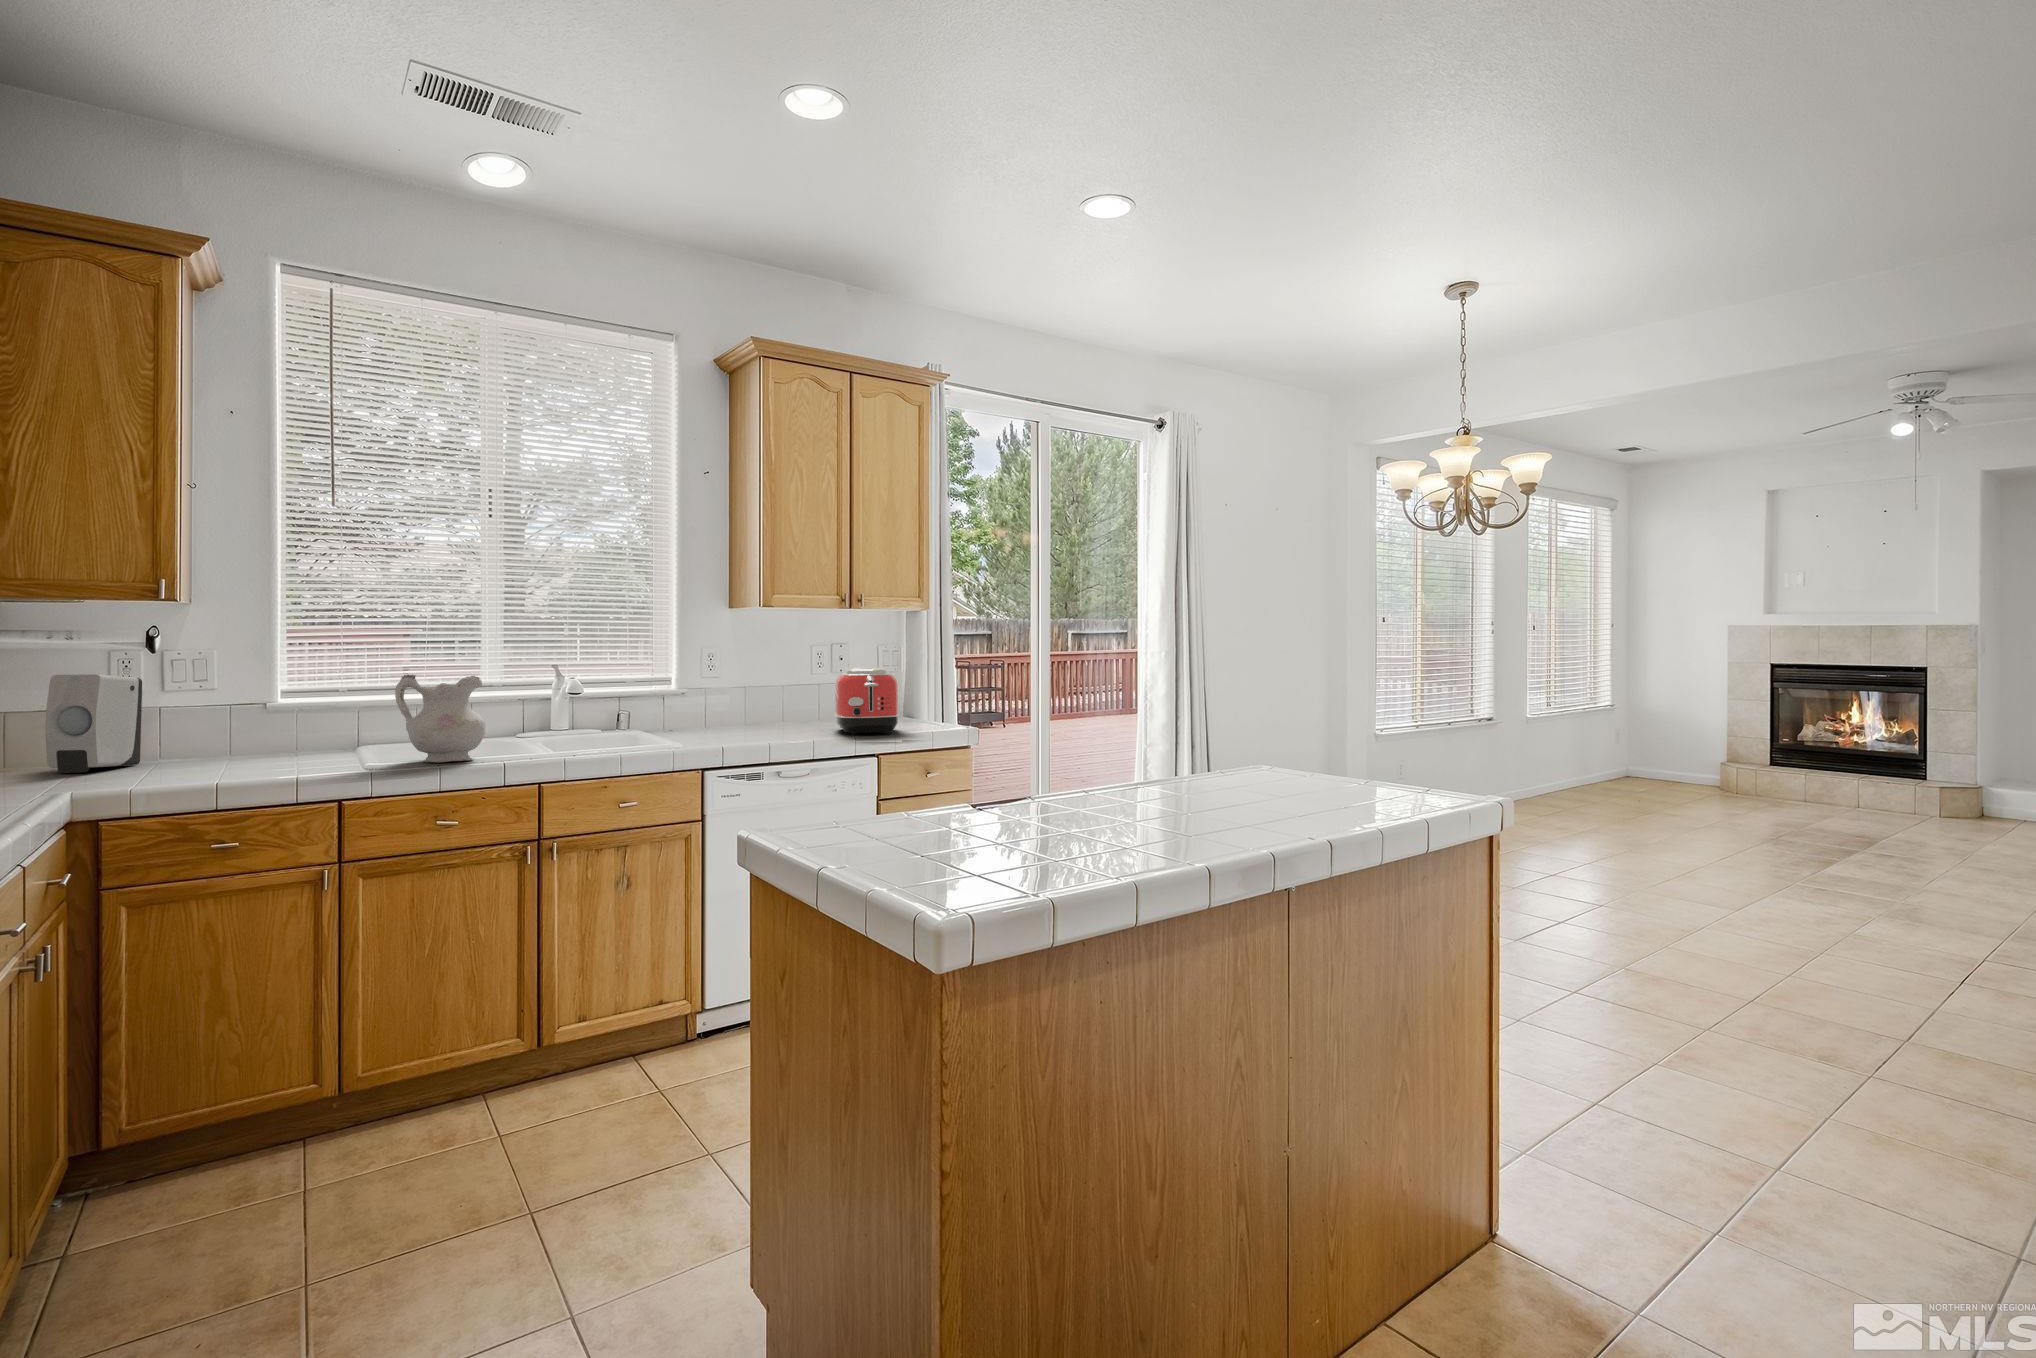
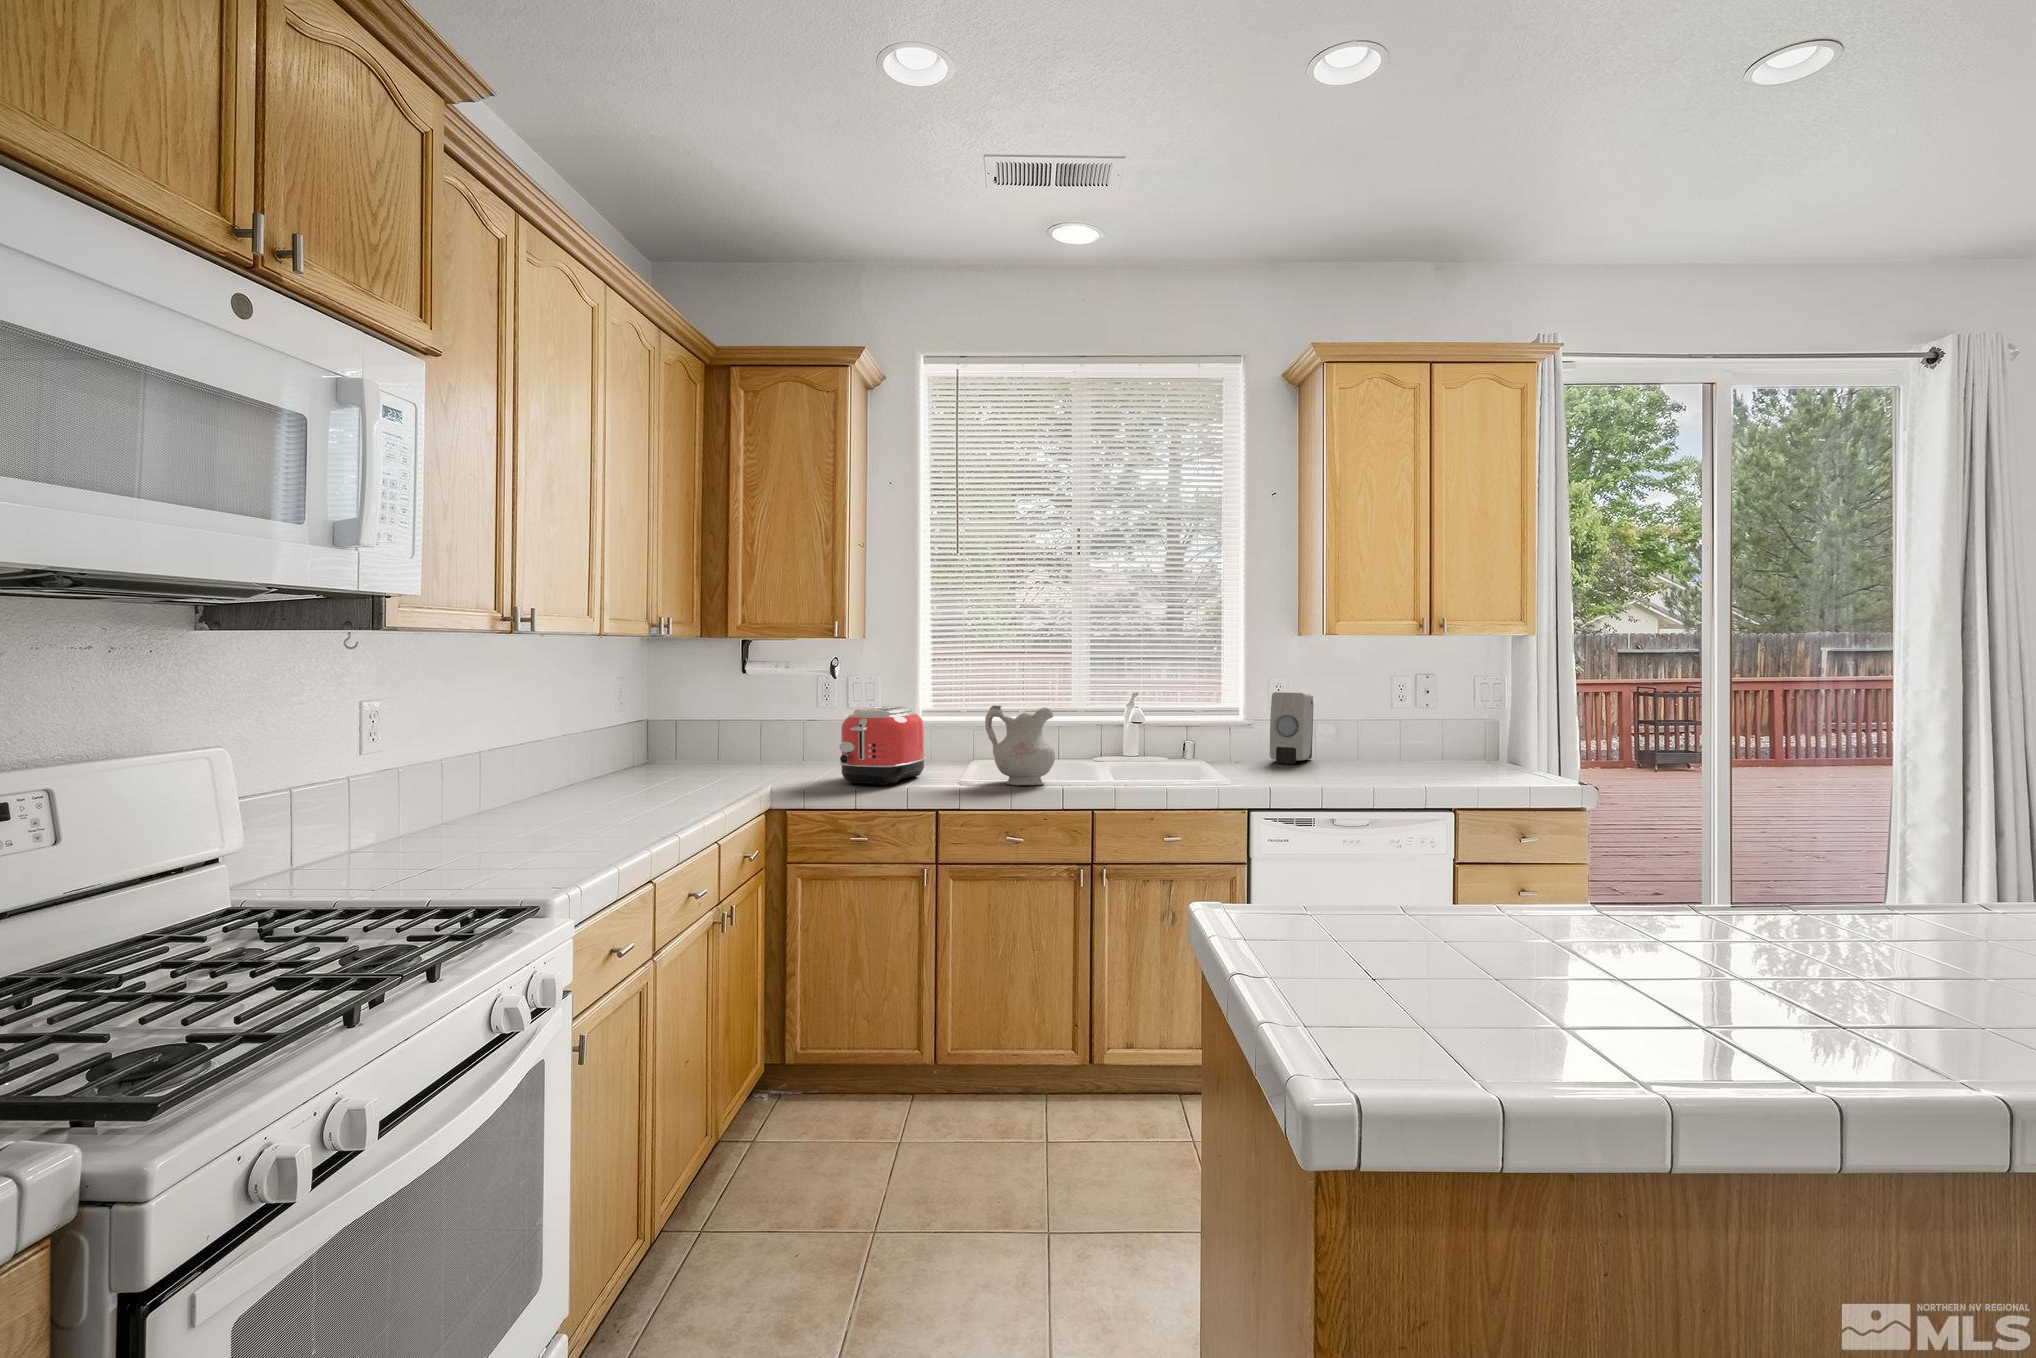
toaster: present [834,668,899,734] -> present [839,706,926,785]
soap dispenser: present [45,674,142,773] -> present [1270,692,1313,764]

